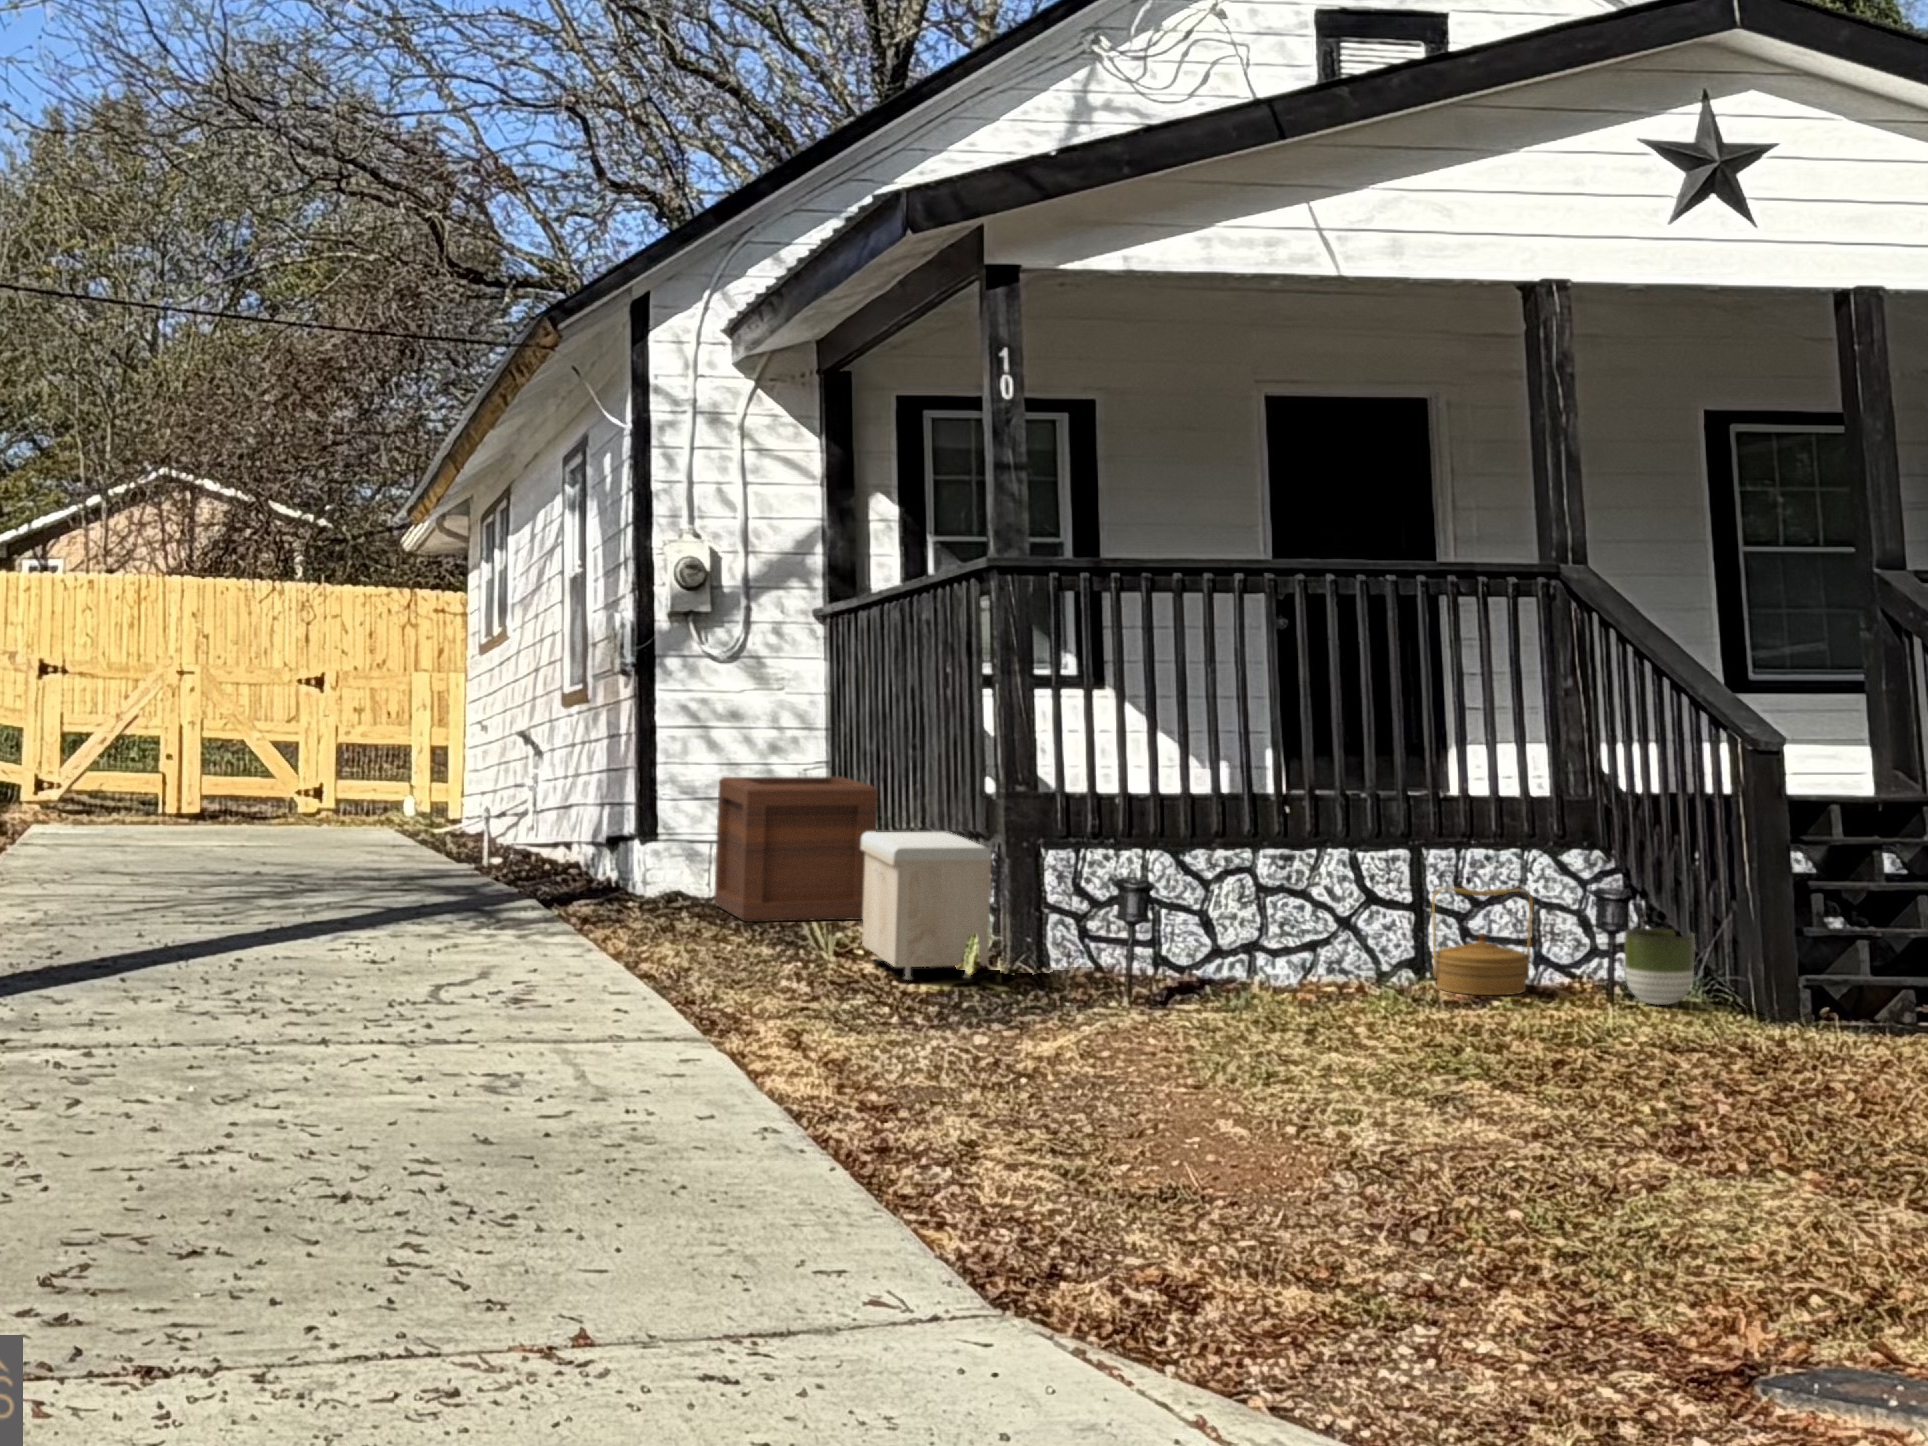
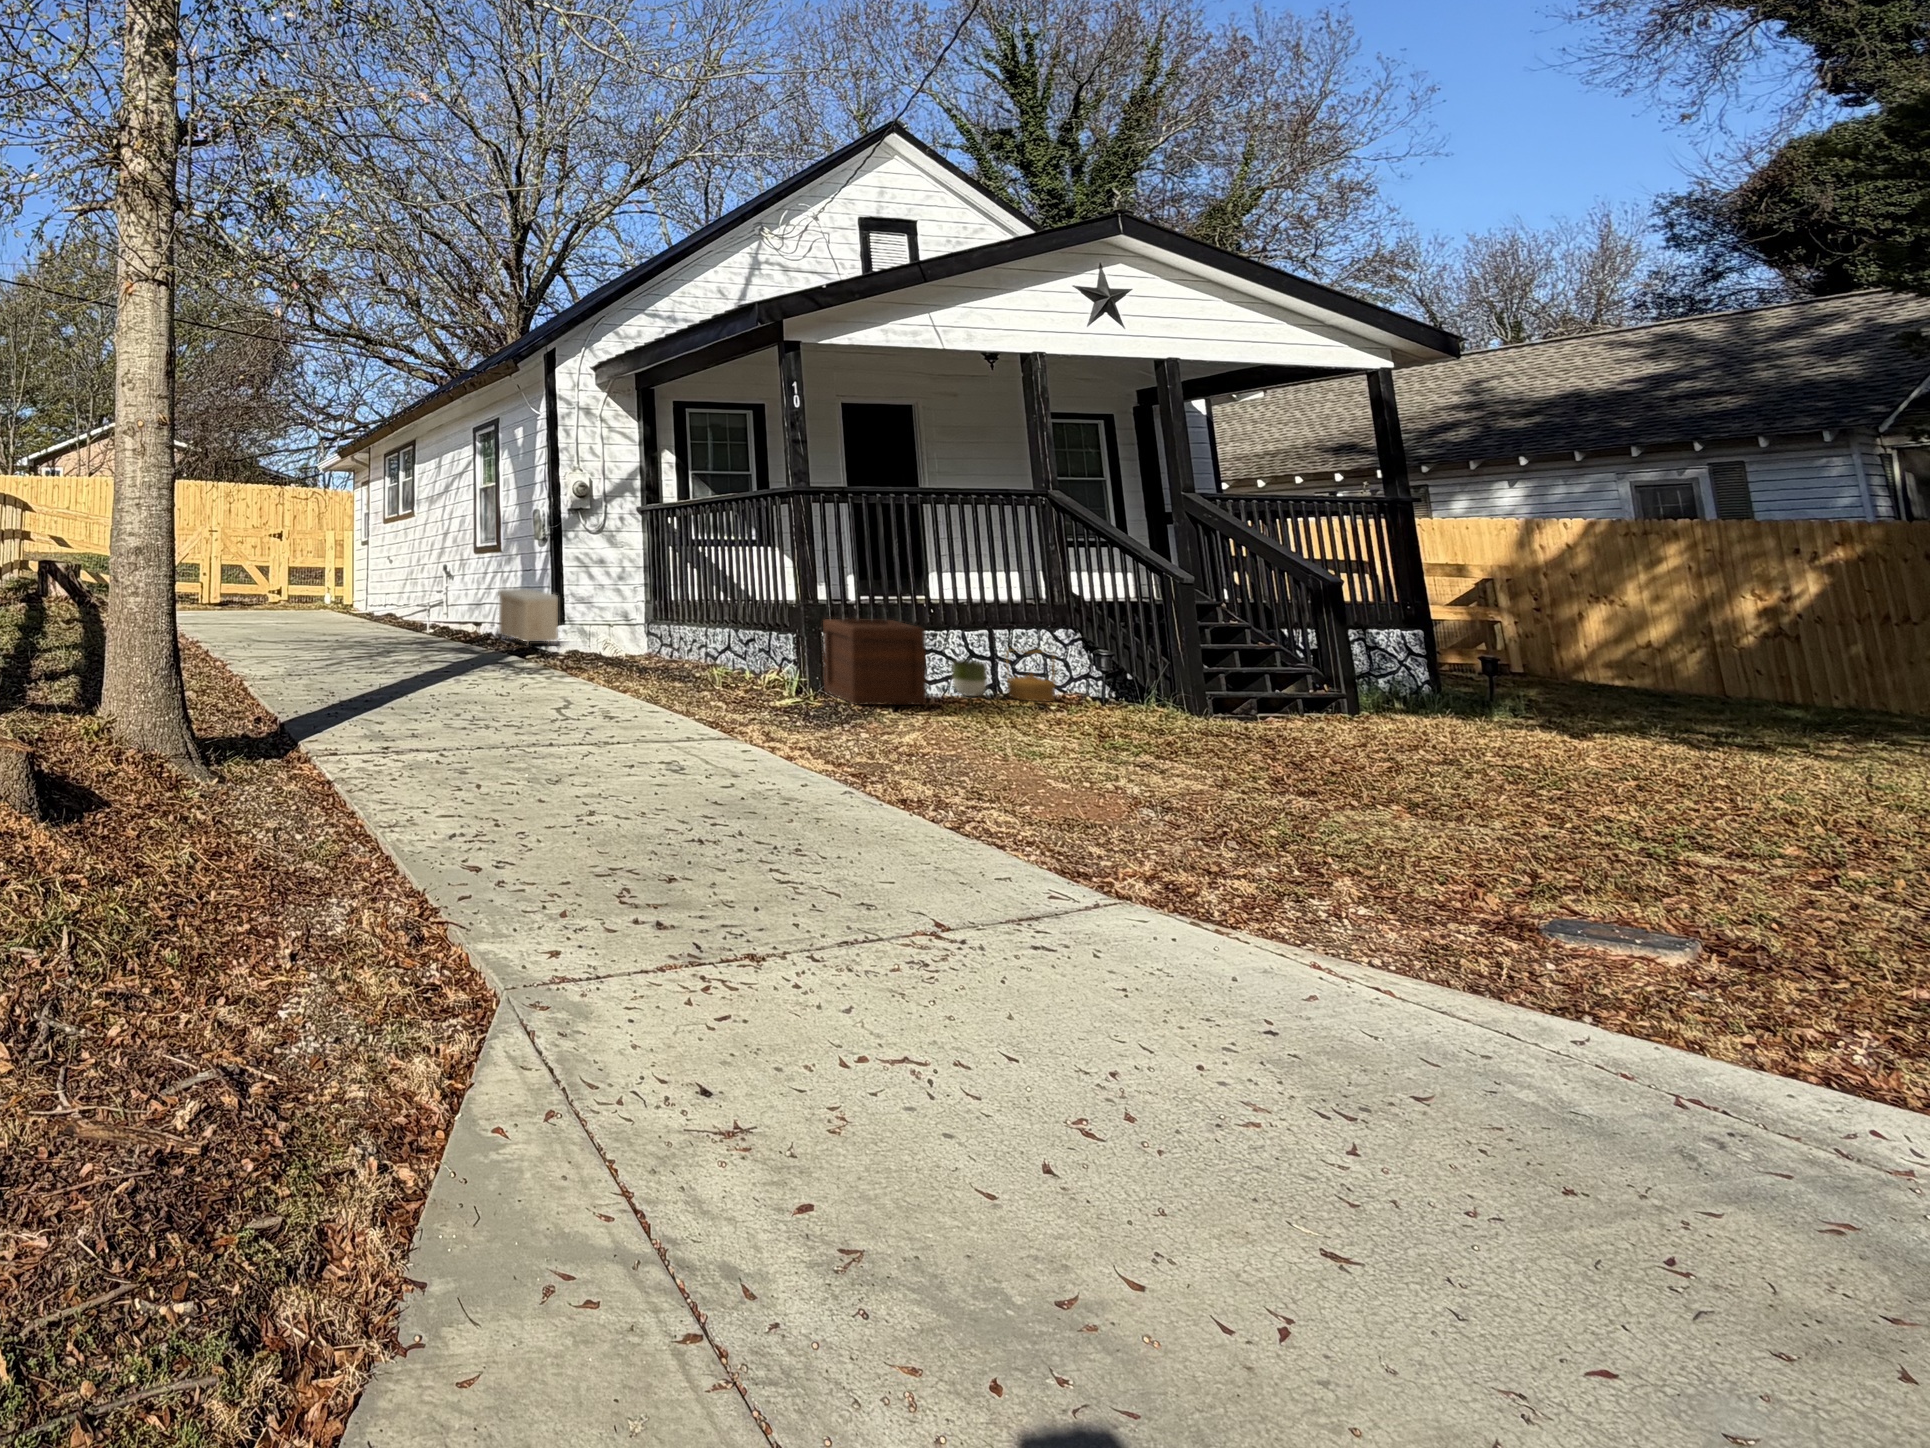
wooden crate: present [714,776,877,922] -> present [823,619,927,705]
storage bench: present [861,832,992,980] -> present [498,589,558,645]
planter: present [1624,928,1695,1005] -> present [952,660,987,696]

